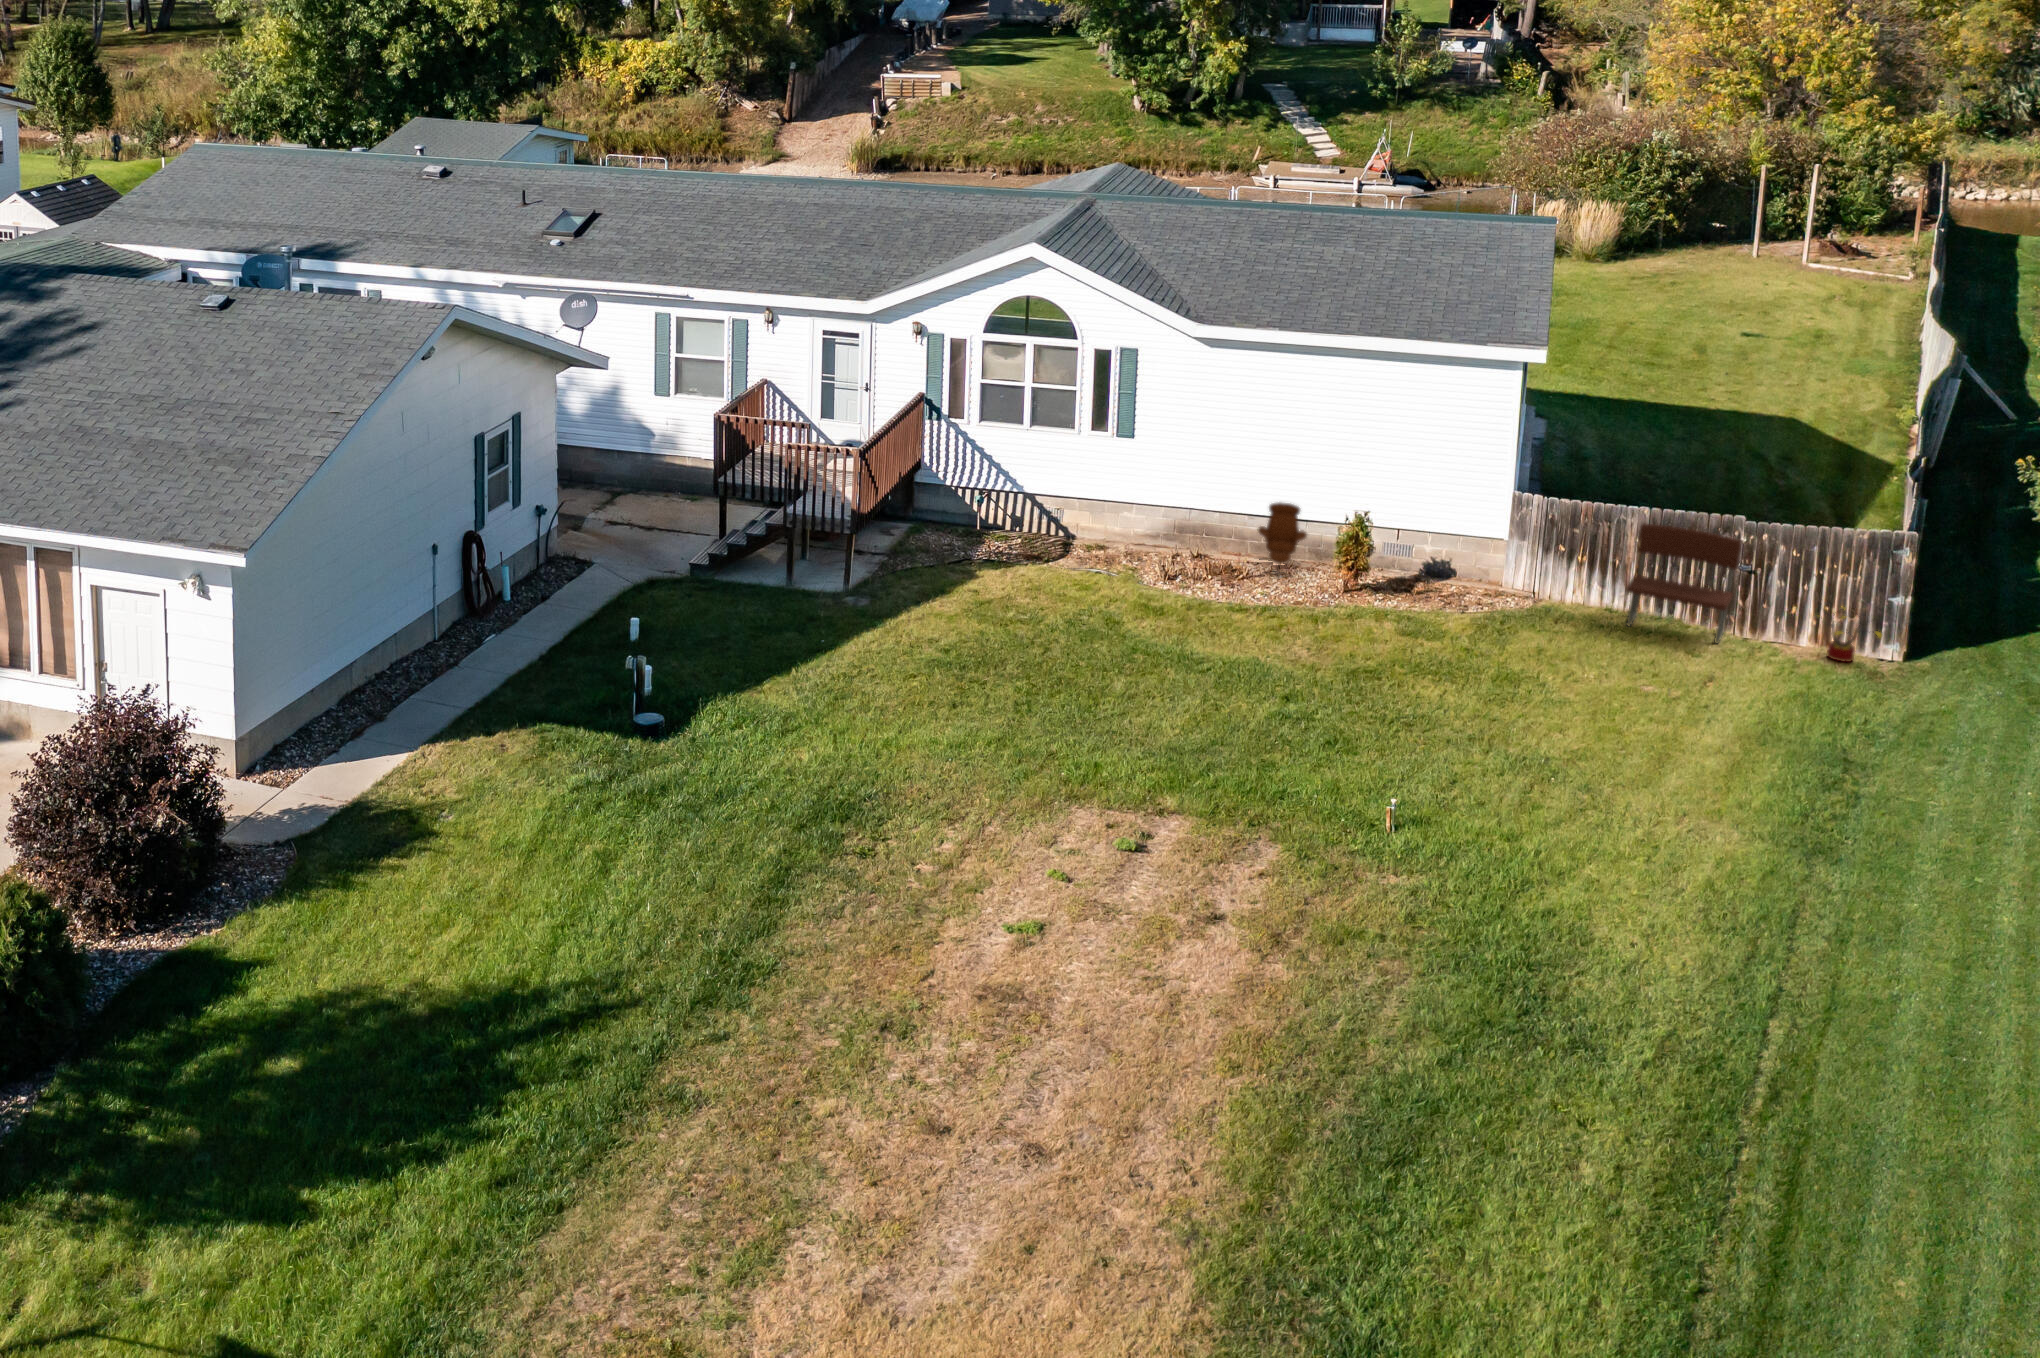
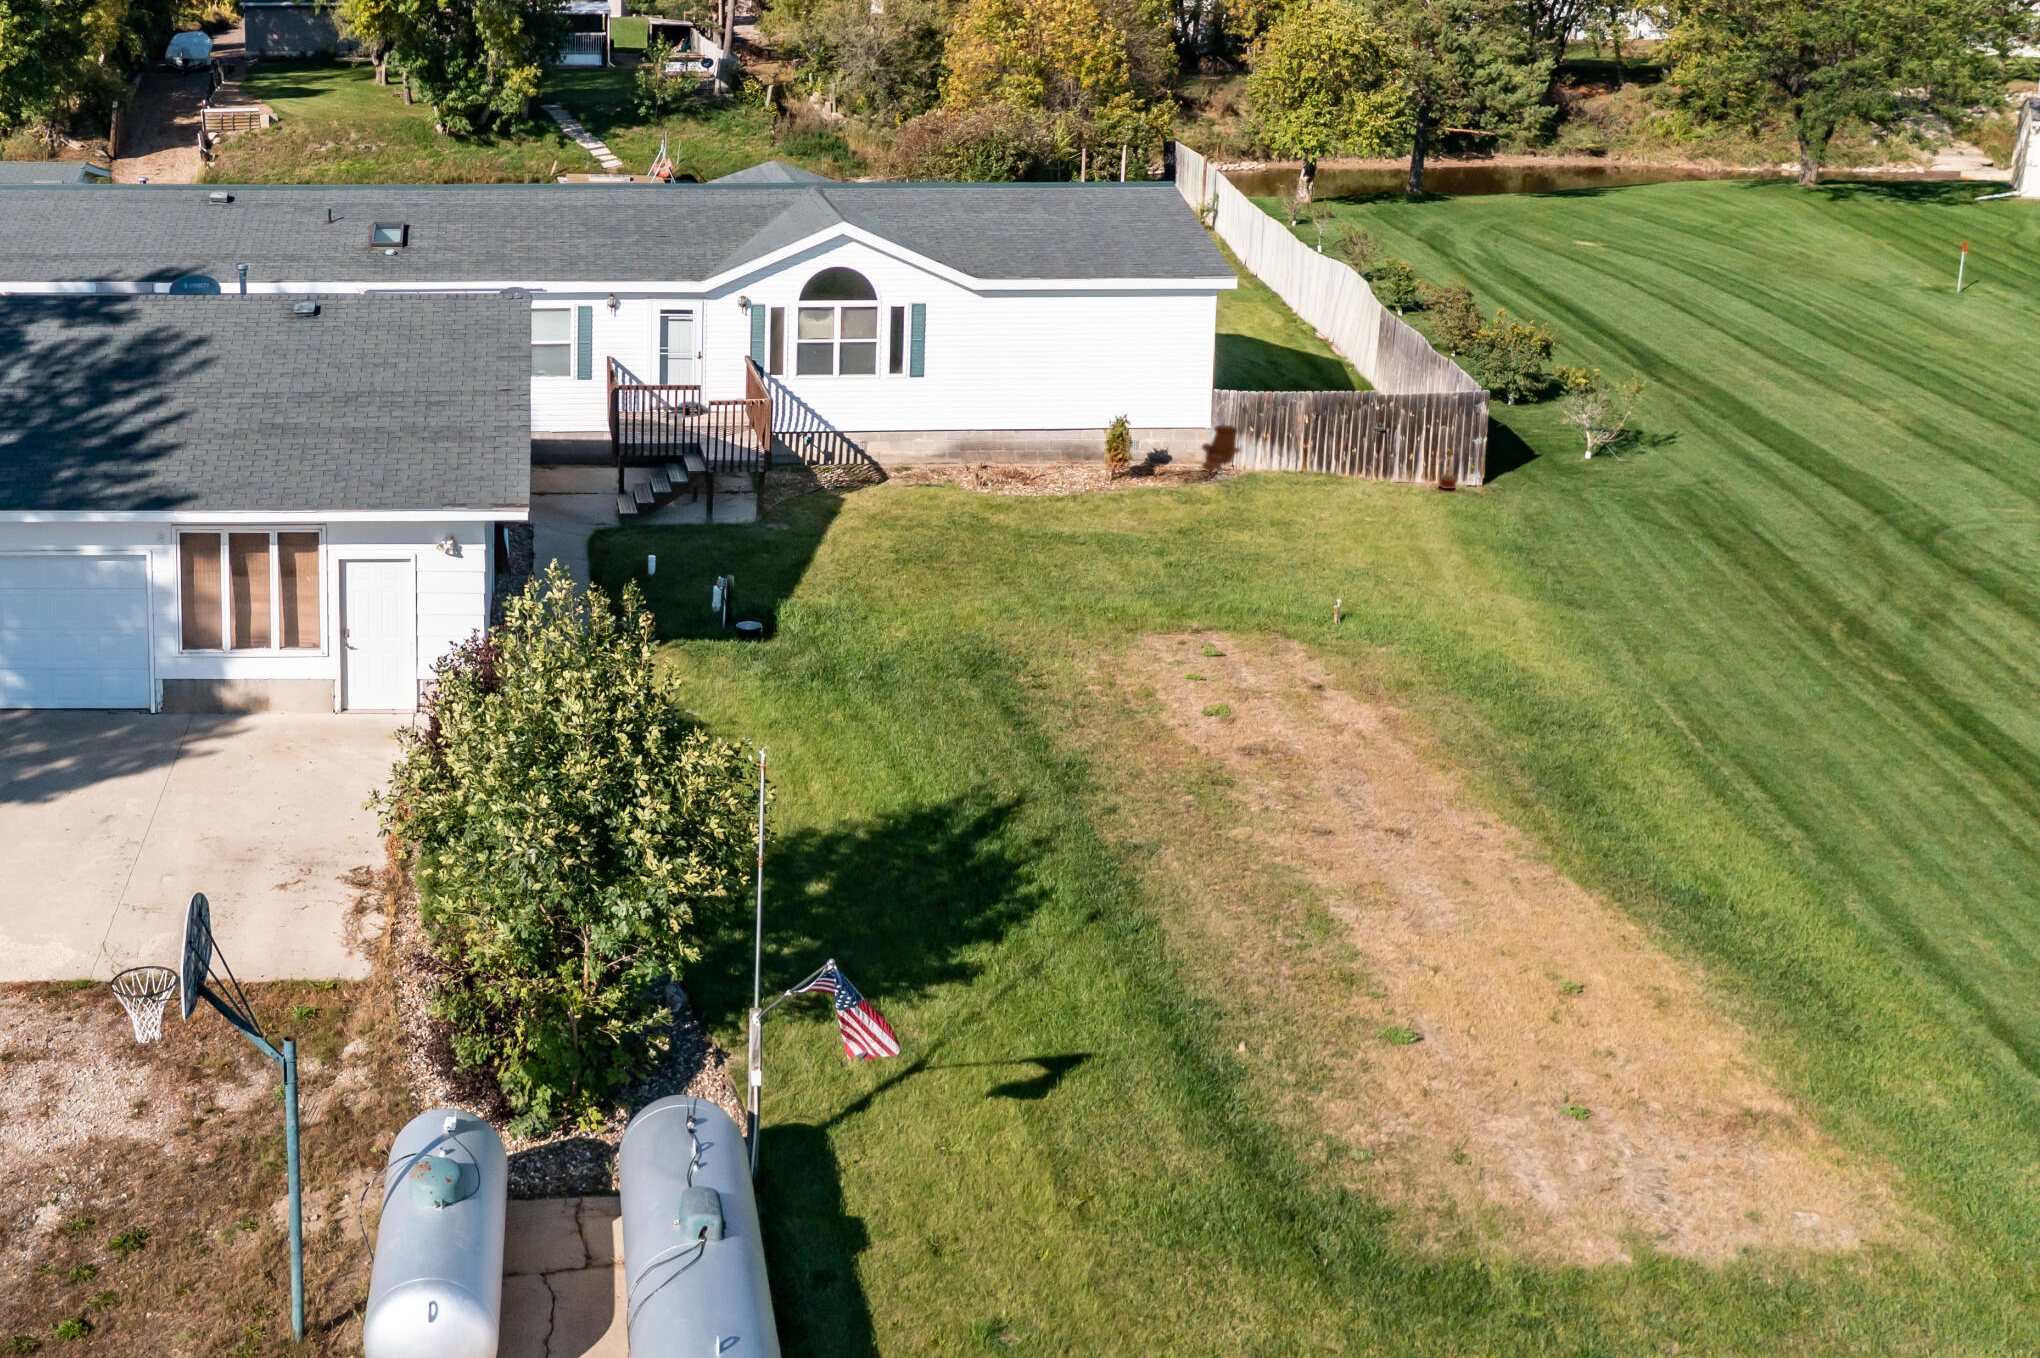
lounge chair: present [1258,503,1307,576] -> present [1202,425,1240,478]
bench: present [1626,524,1741,643] -> none [1306,405,1379,488]

